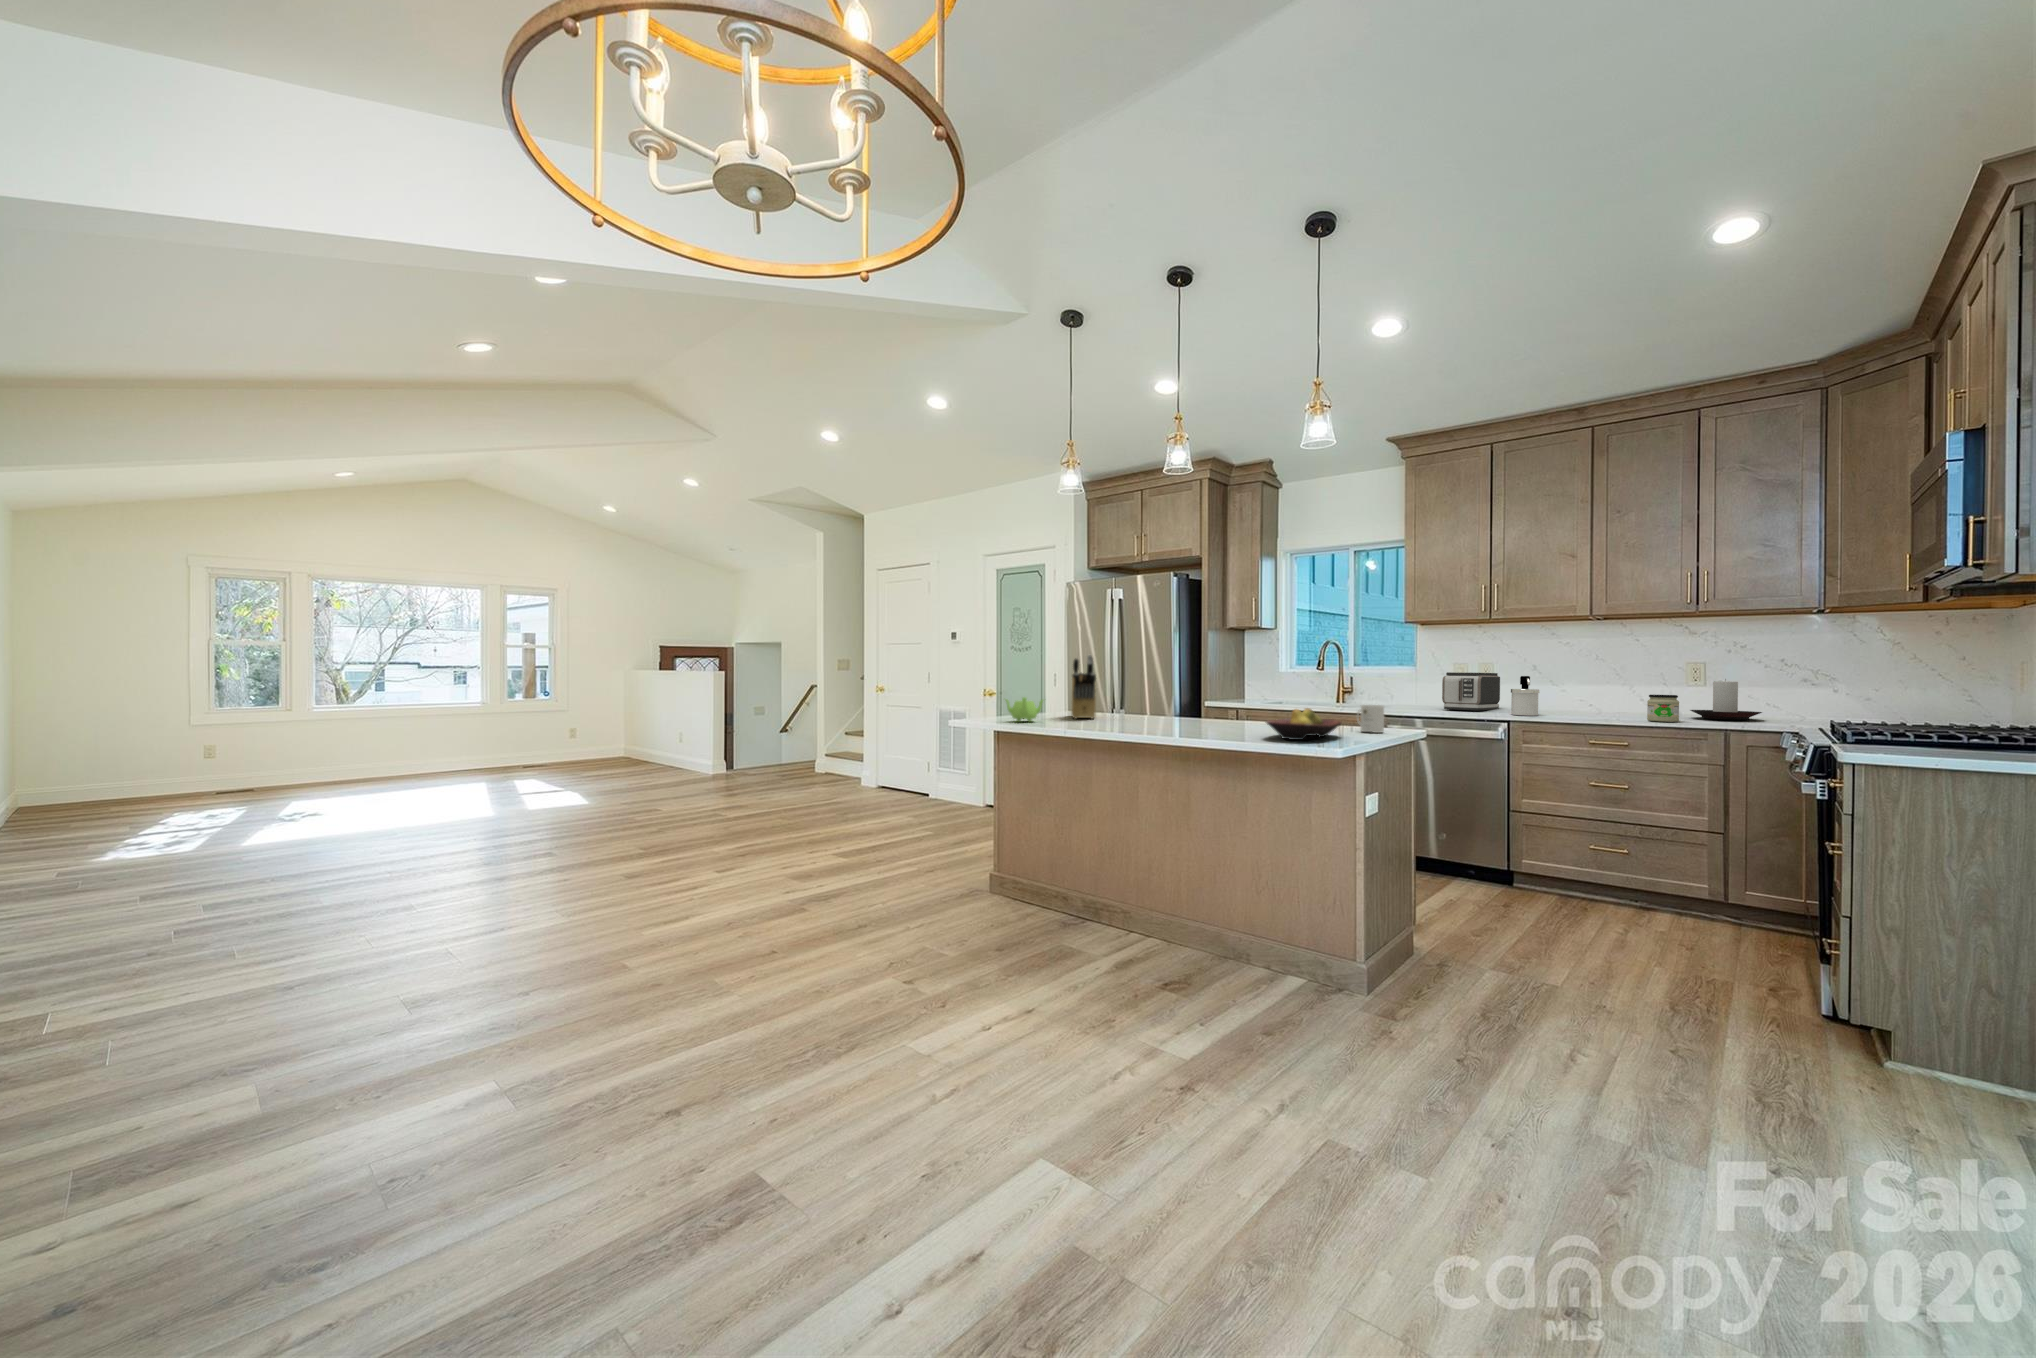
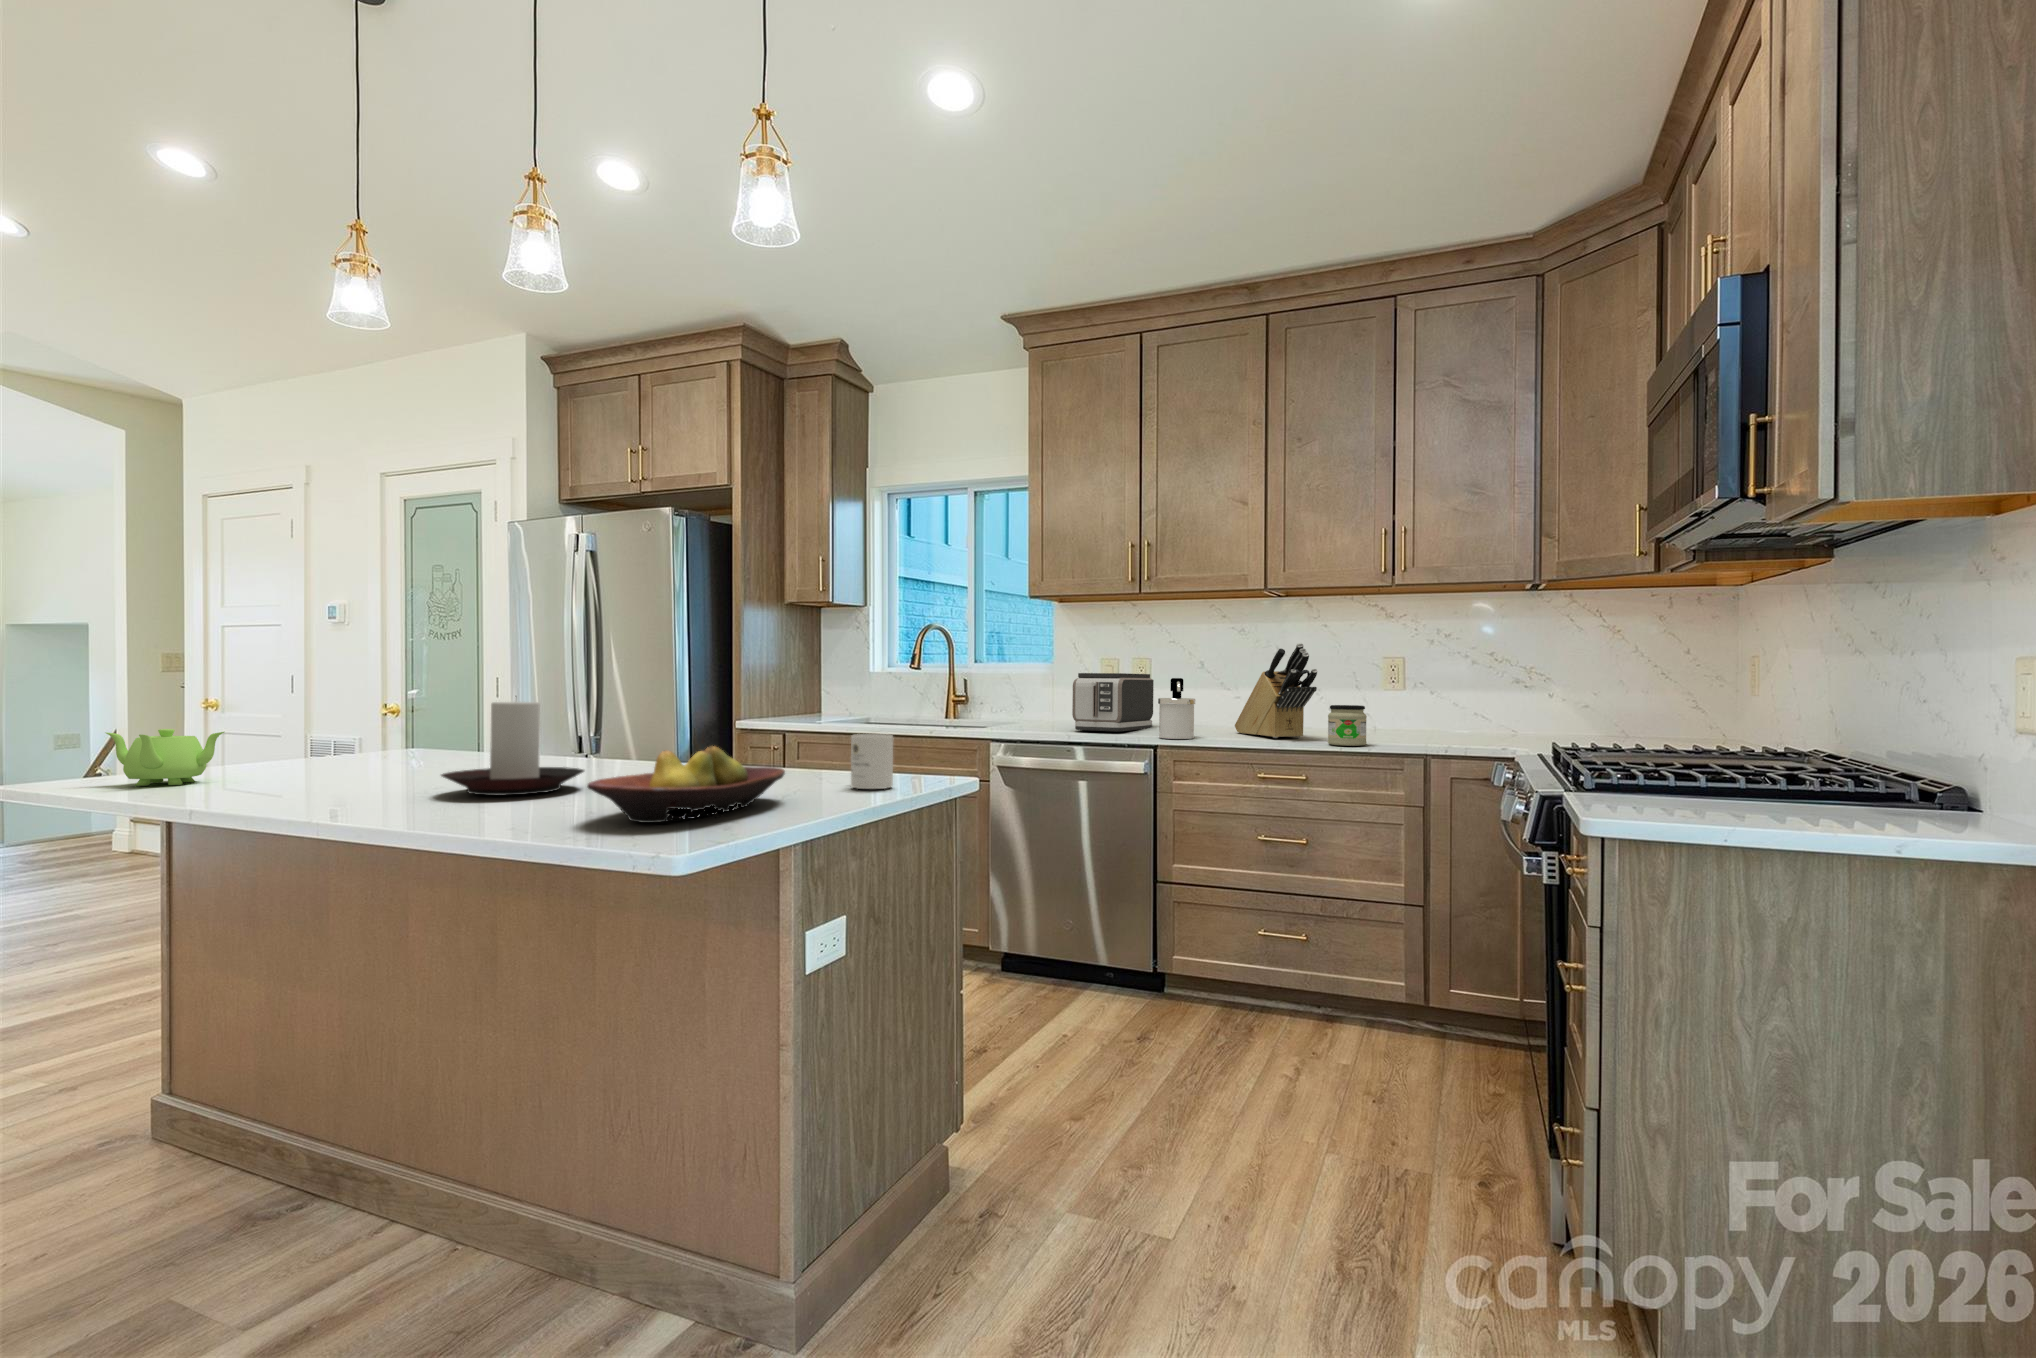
knife block: present [1071,655,1096,719] -> present [1235,643,1317,738]
candle holder: present [1690,681,1762,720] -> present [441,701,584,795]

